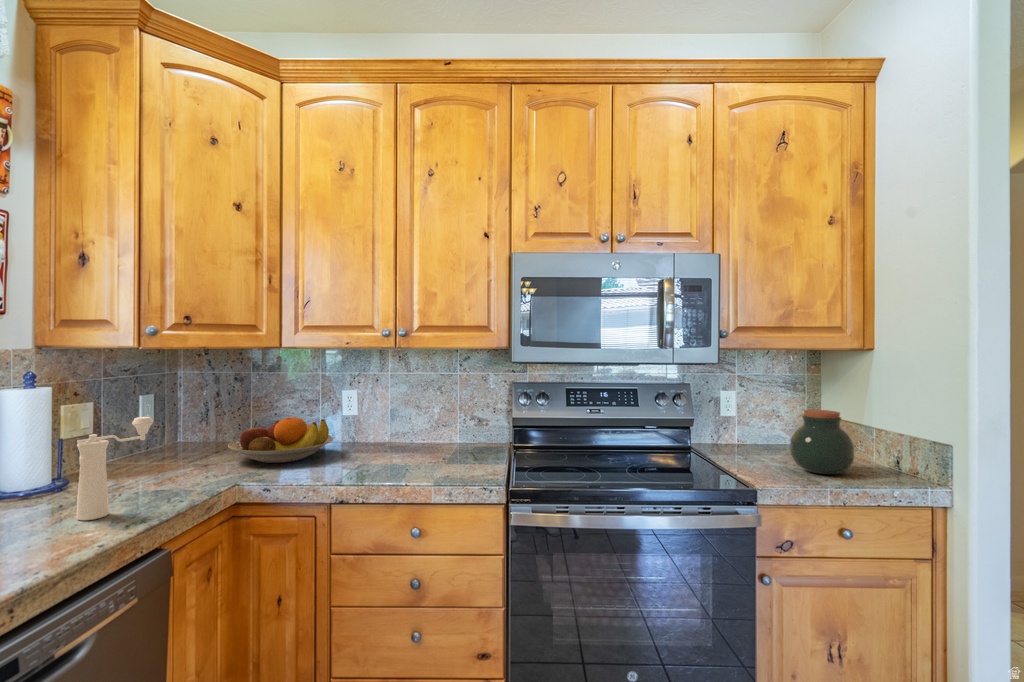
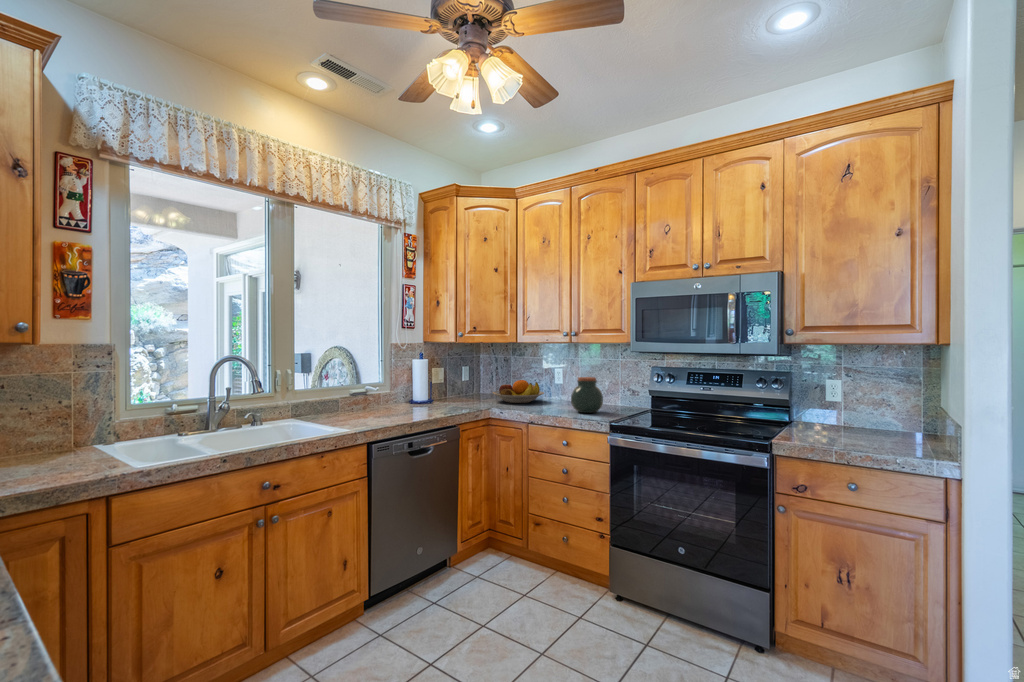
jar: present [790,410,855,474] -> present [571,377,603,413]
pepper mill: present [77,417,153,520] -> none [425,371,452,410]

